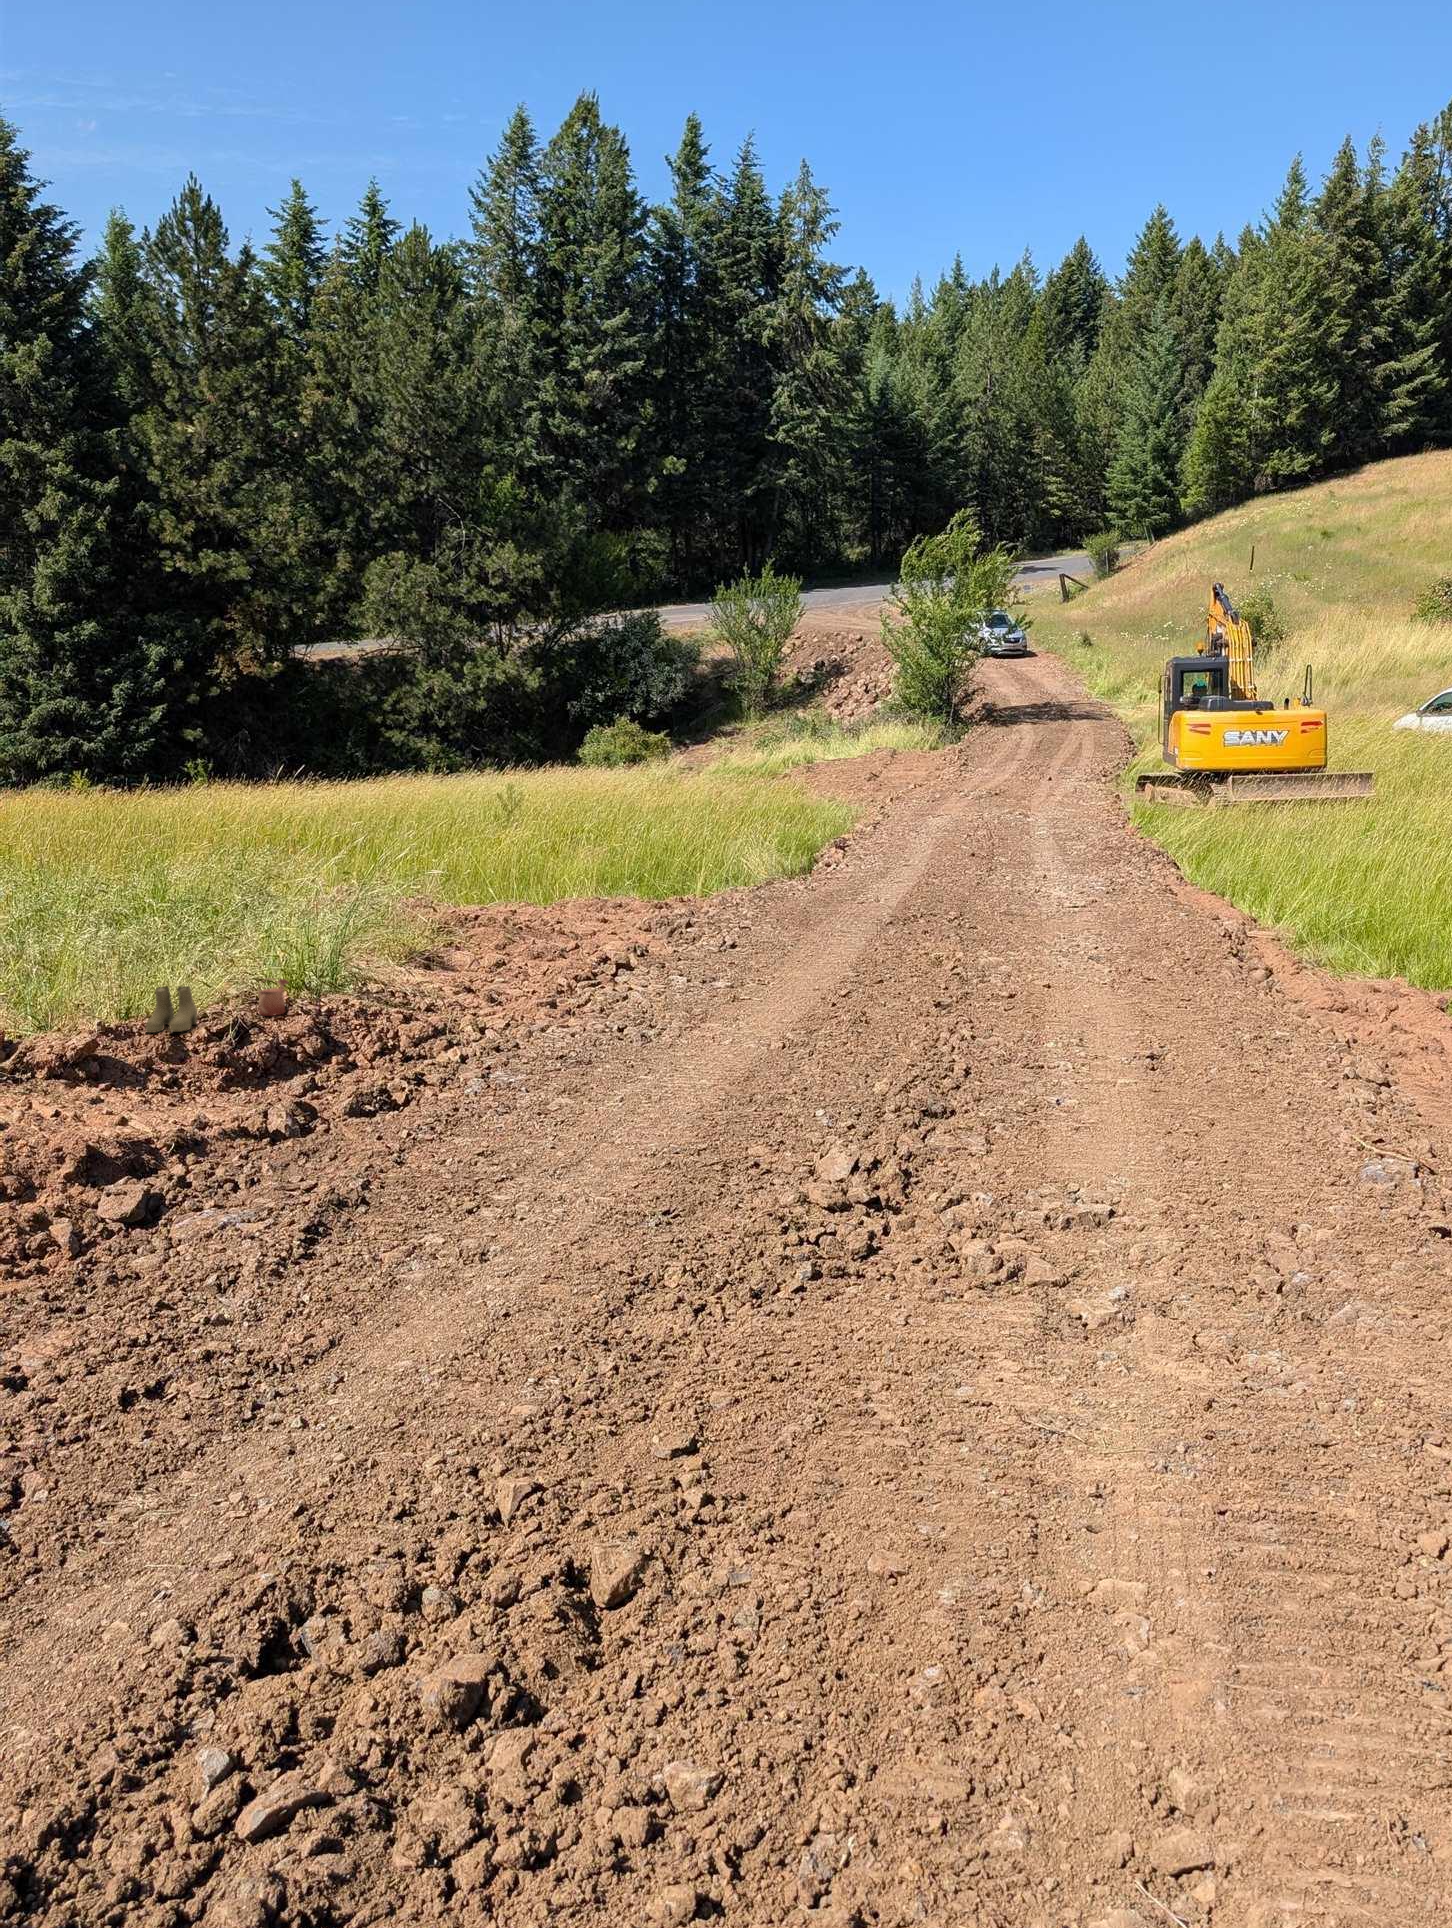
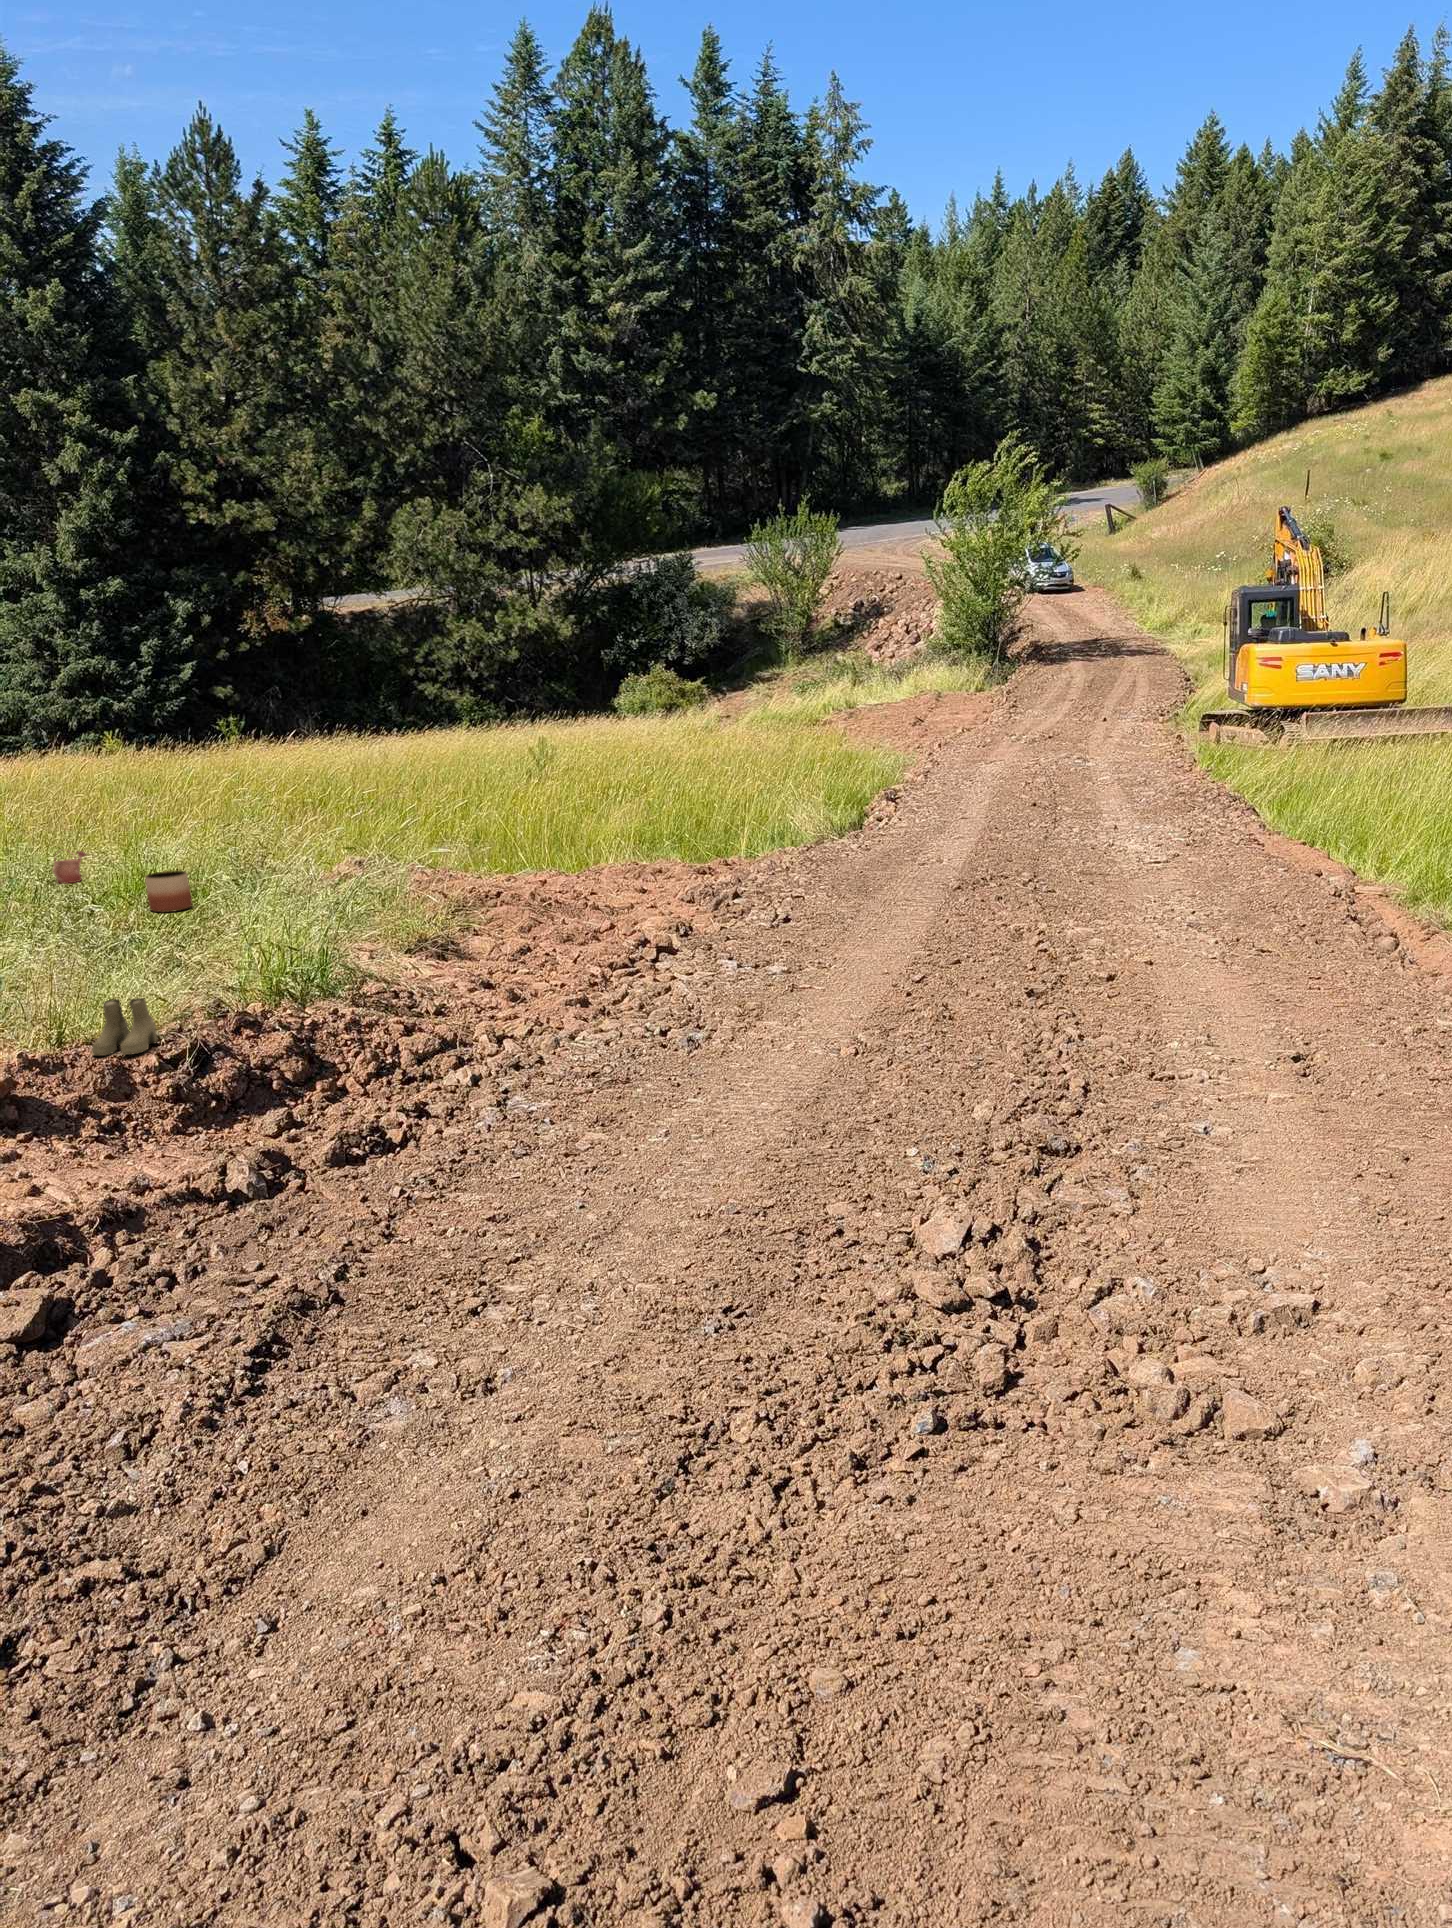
planter: none [175,888,214,923] -> present [145,871,192,912]
watering can: present [258,979,288,1016] -> present [53,849,86,884]

